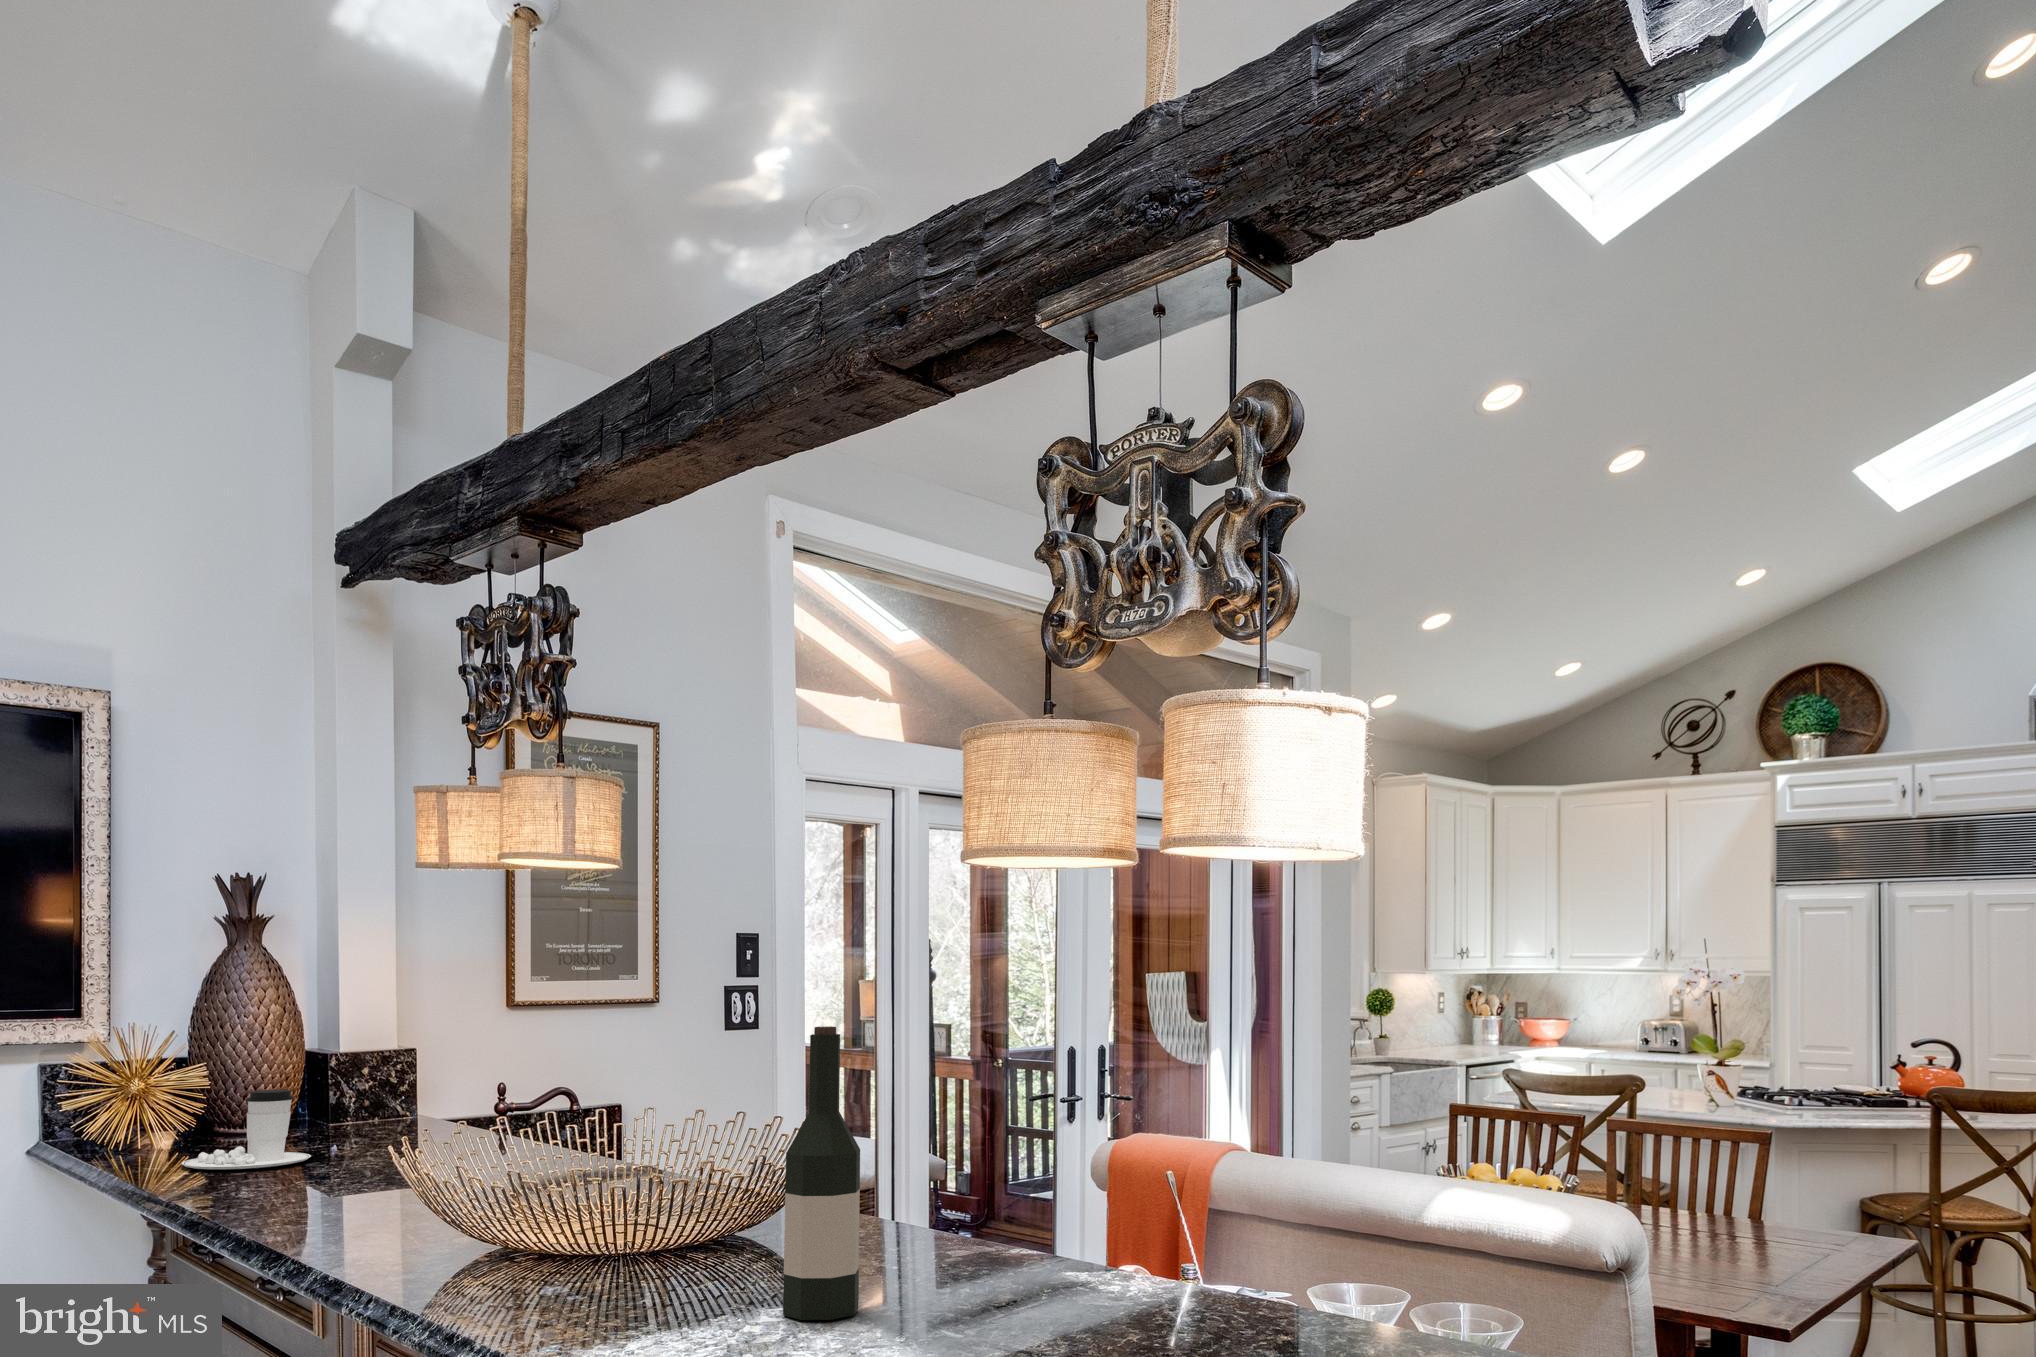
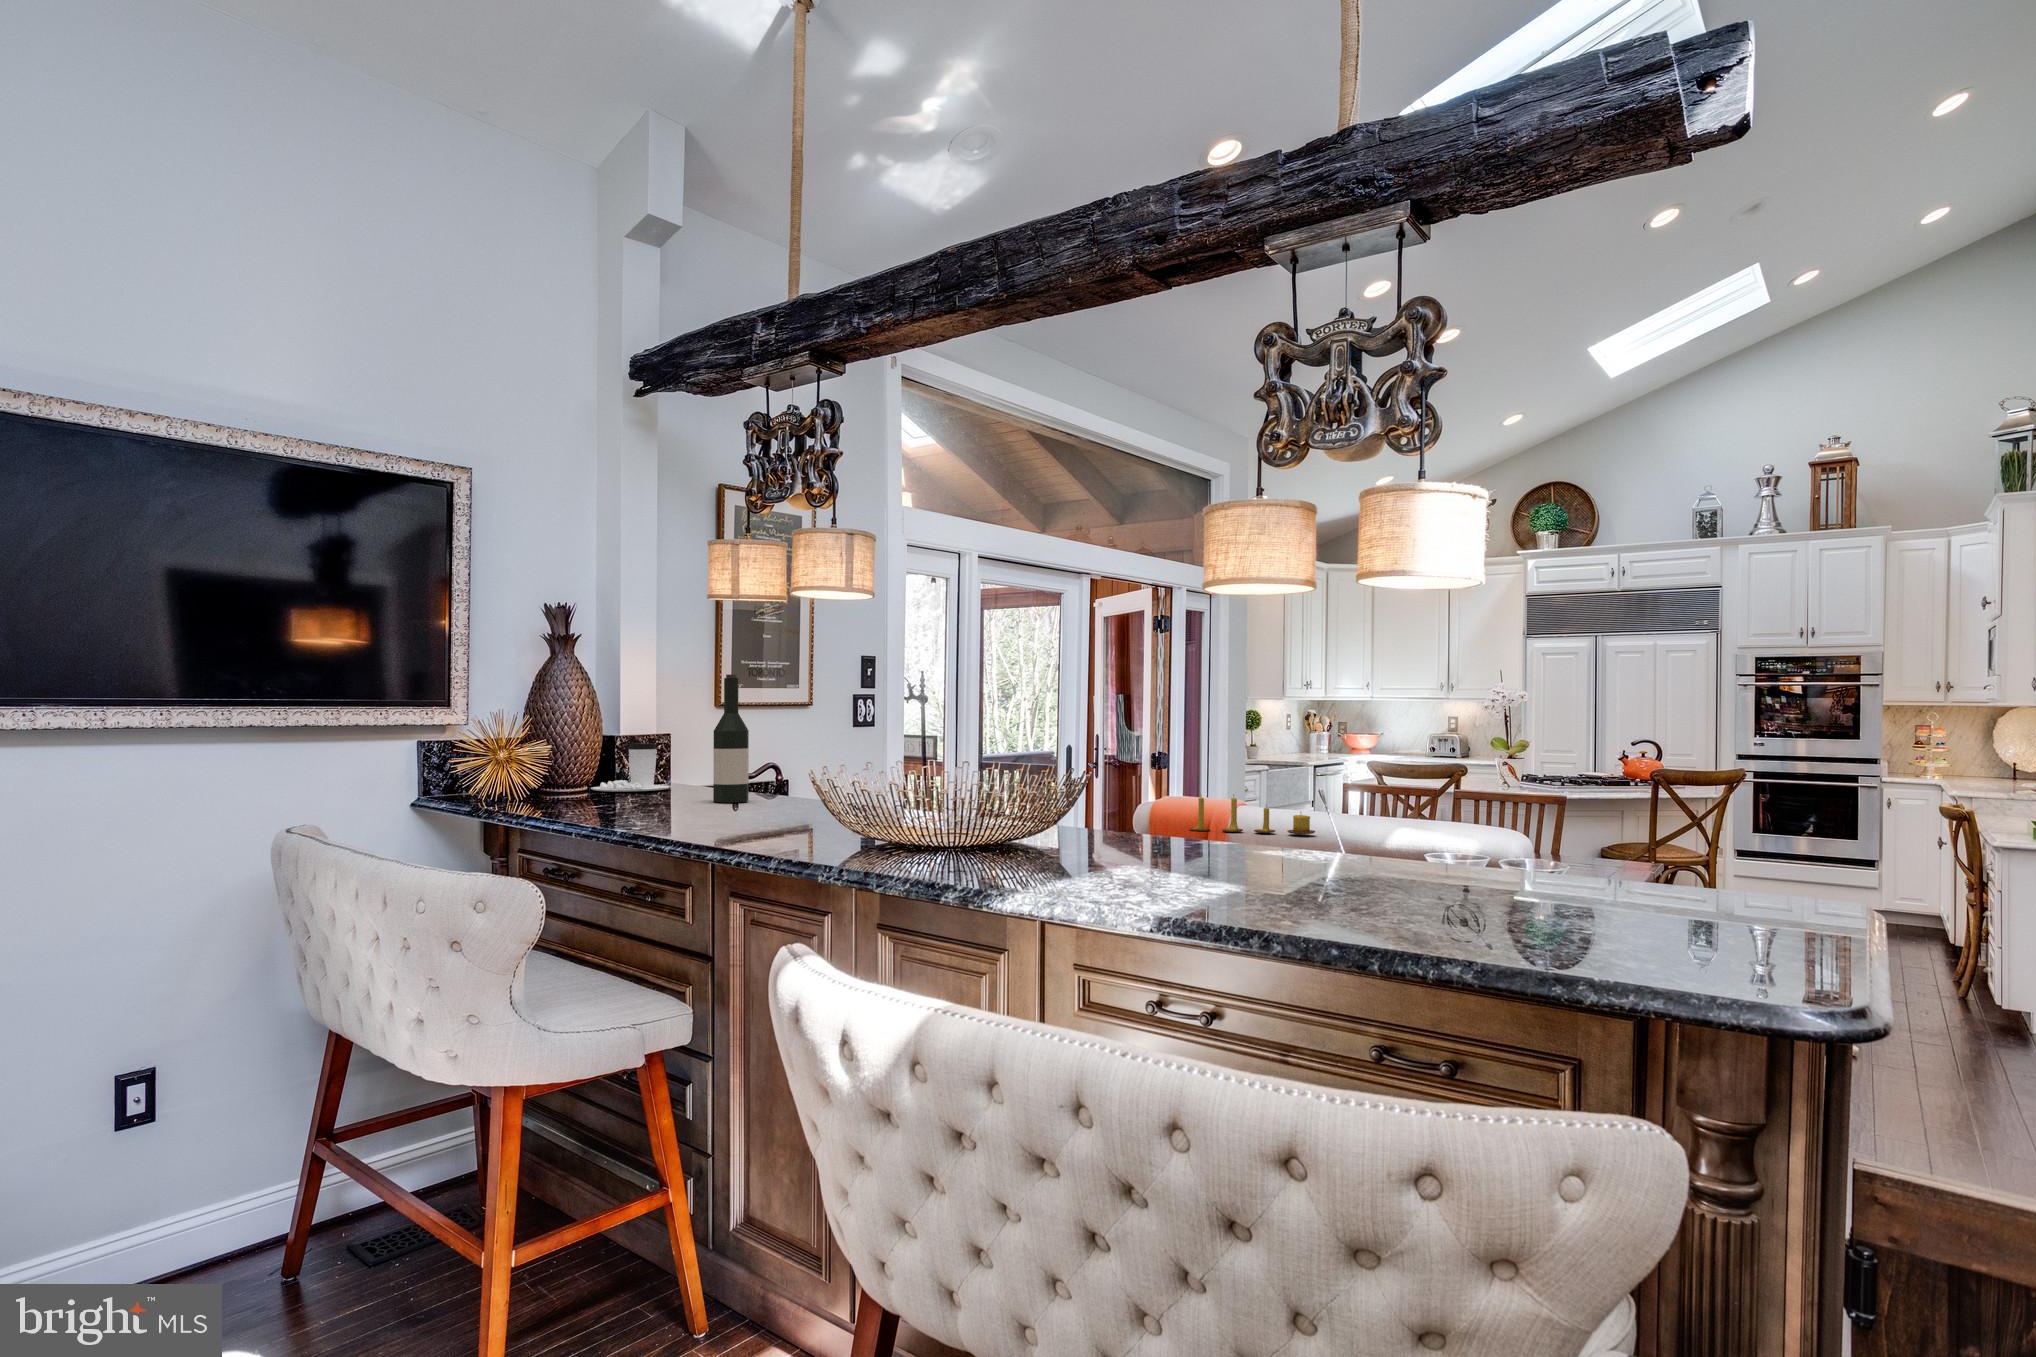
wine bottle: present [783,1026,860,1320] -> present [713,674,749,802]
candle: none [961,1220,1166,1305] -> present [1189,797,1315,834]

